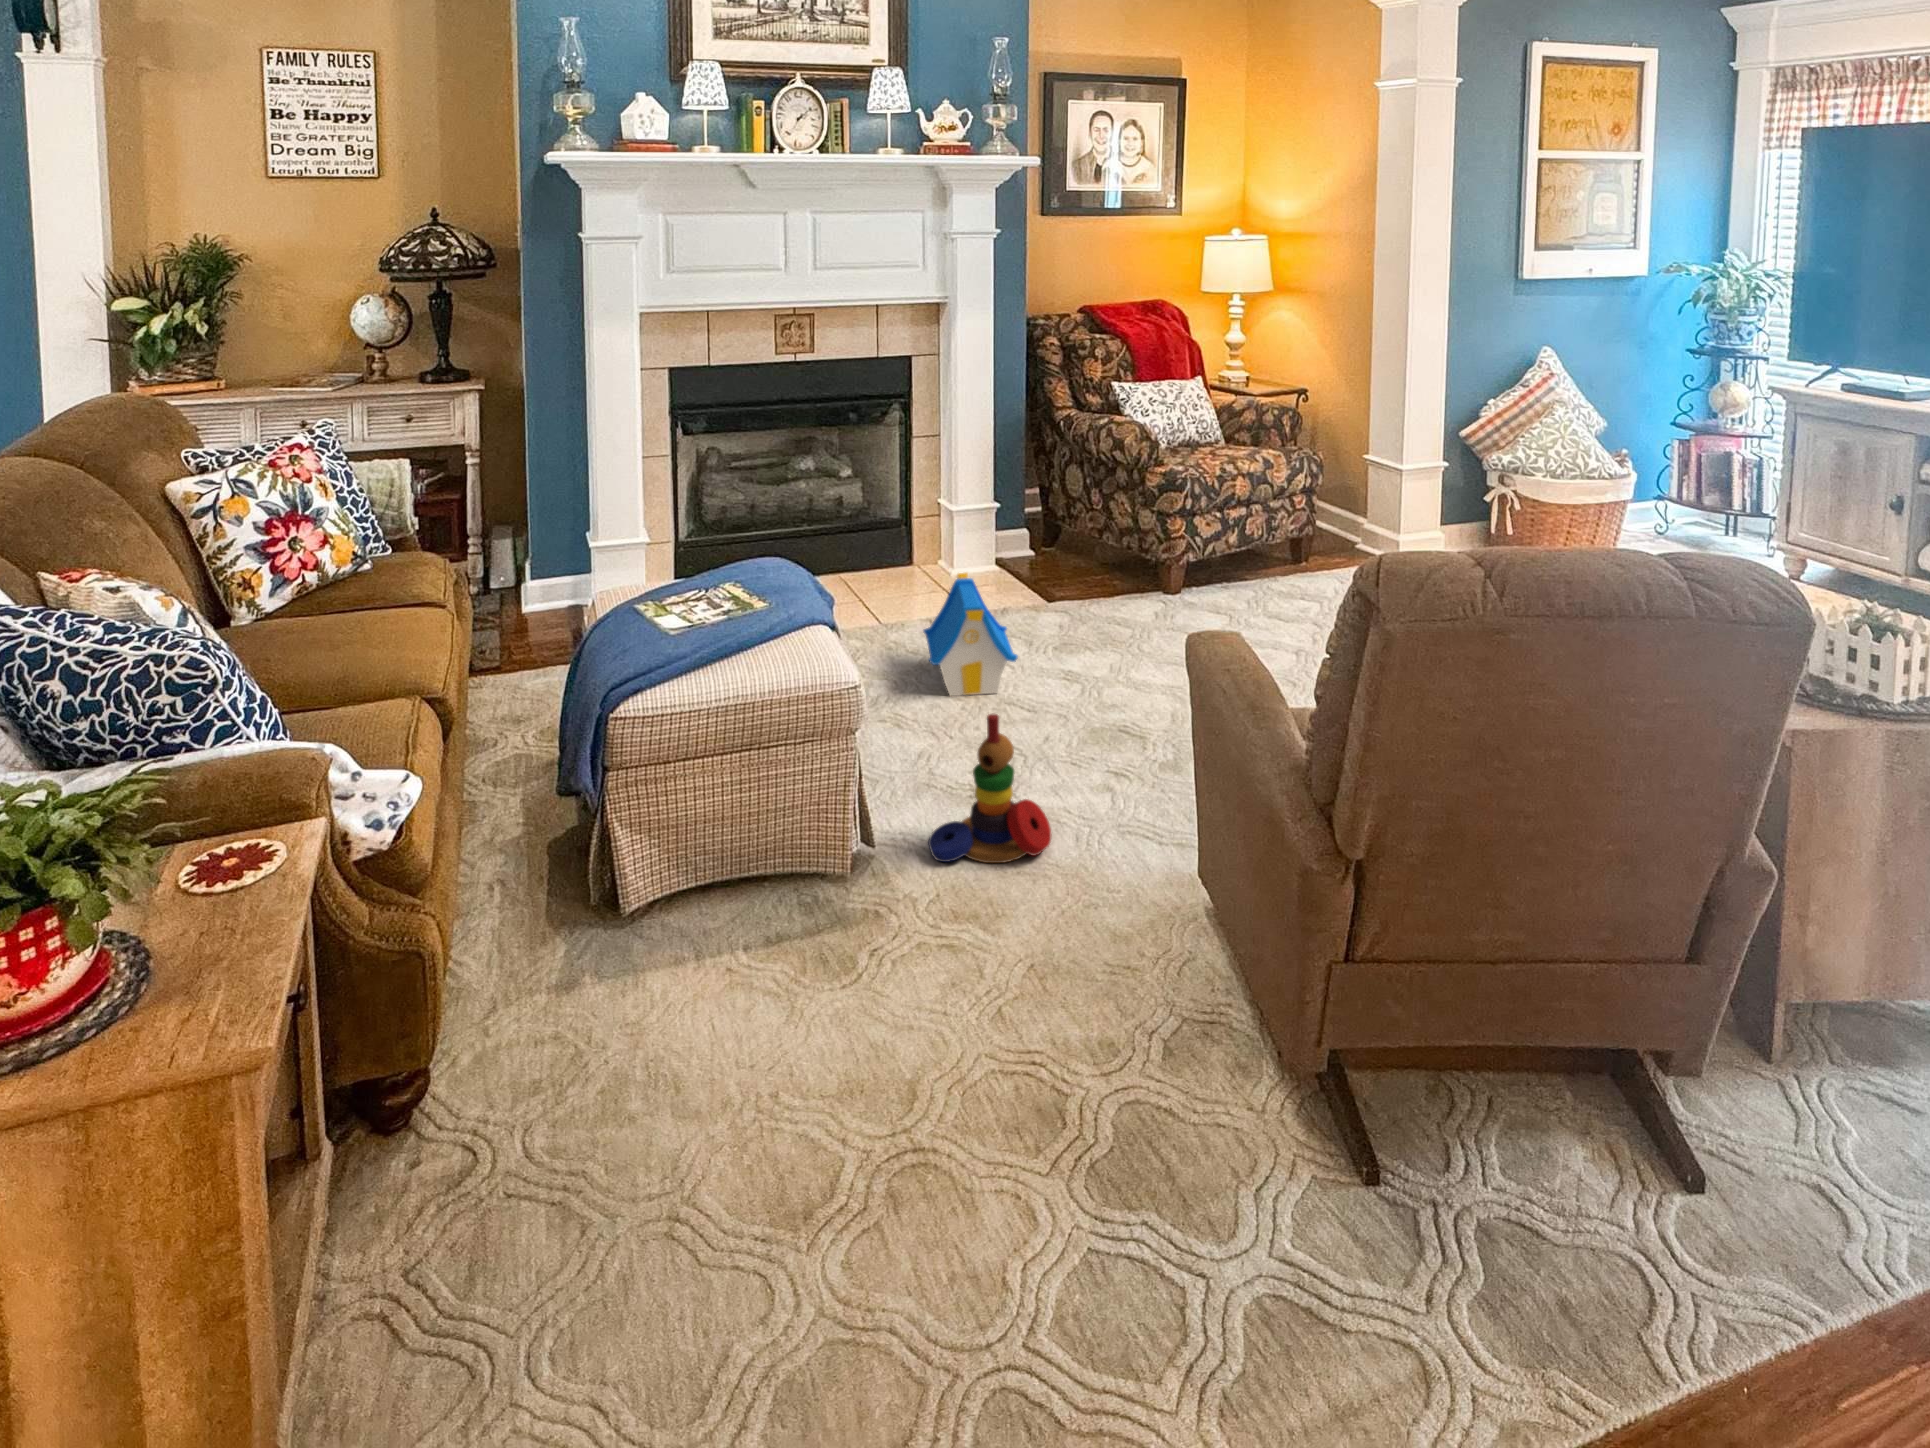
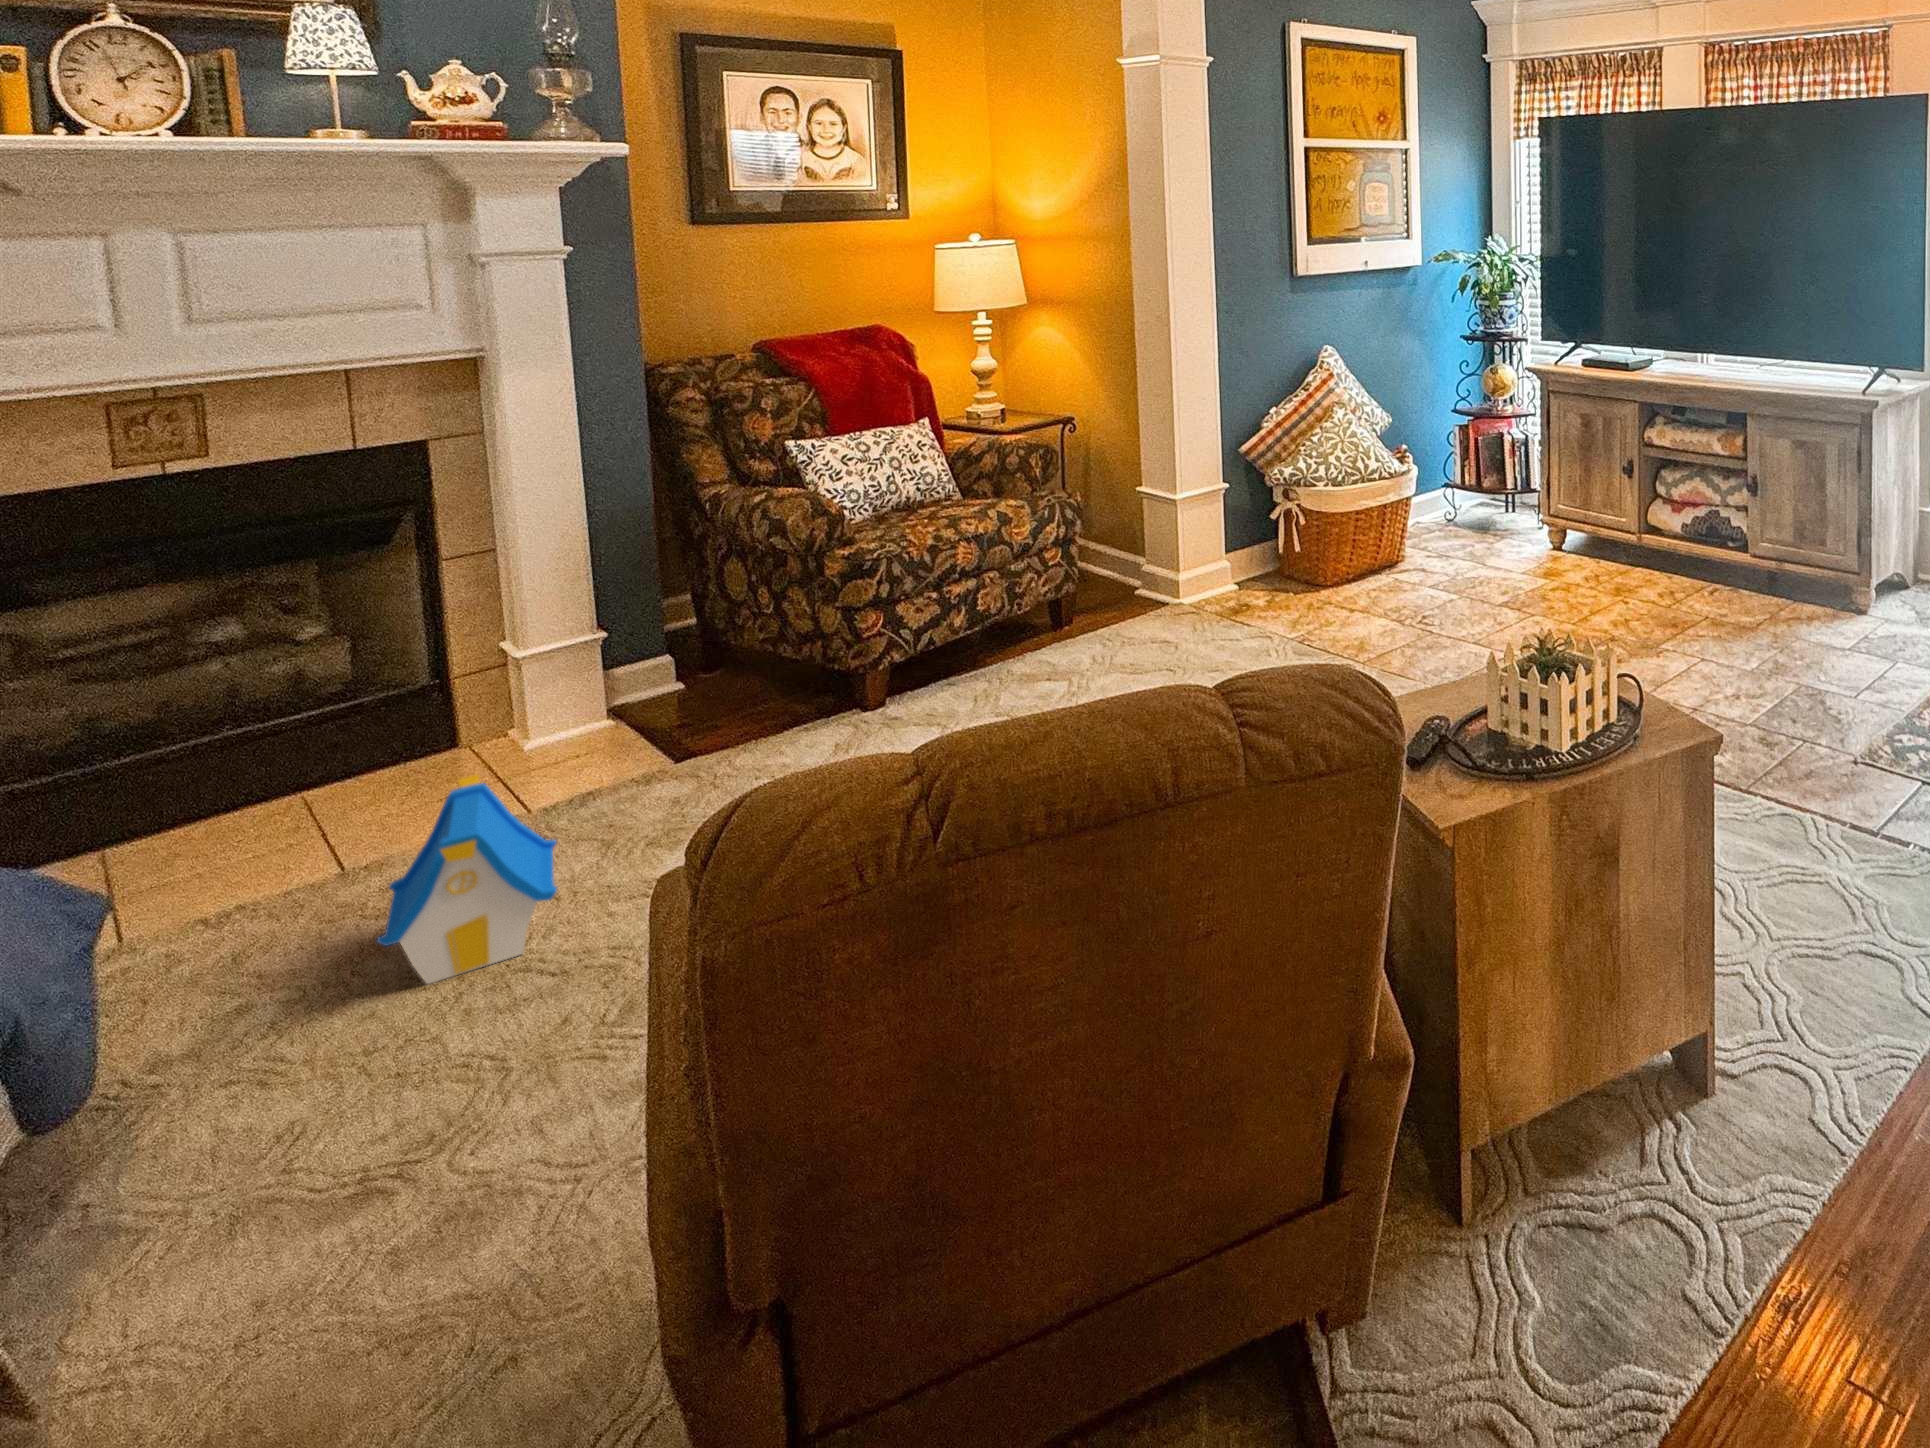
stacking toy: present [928,714,1052,863] -> none [244,1054,521,1350]

